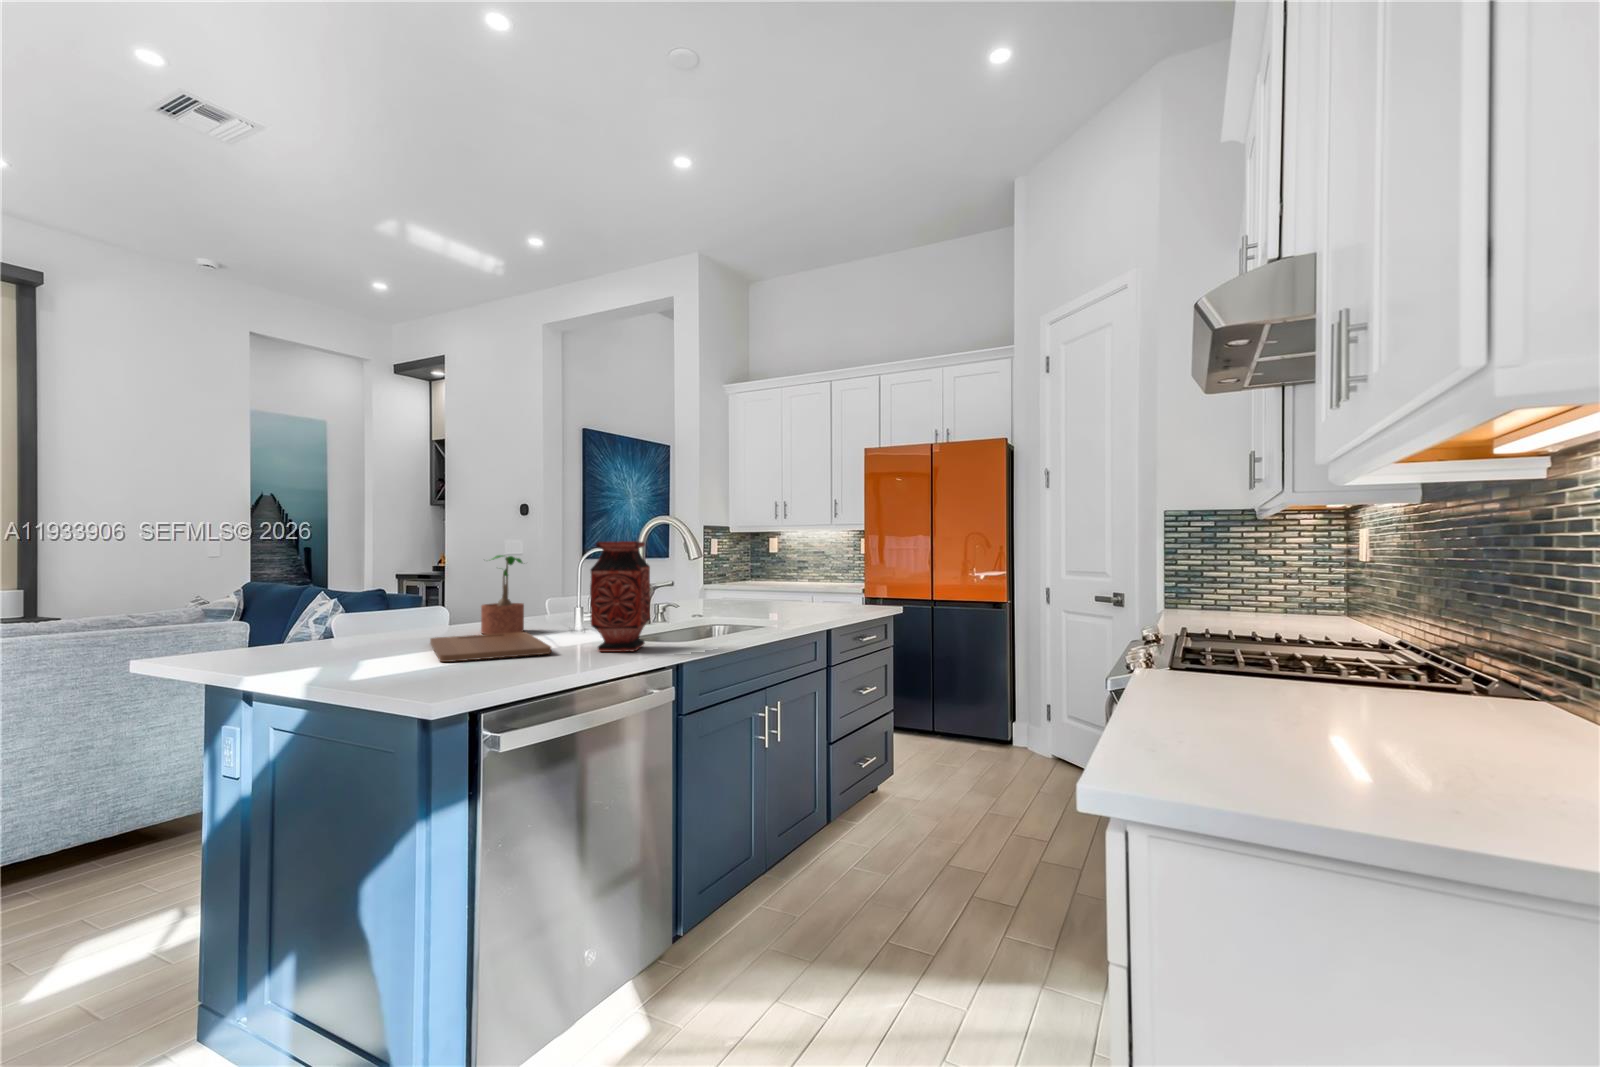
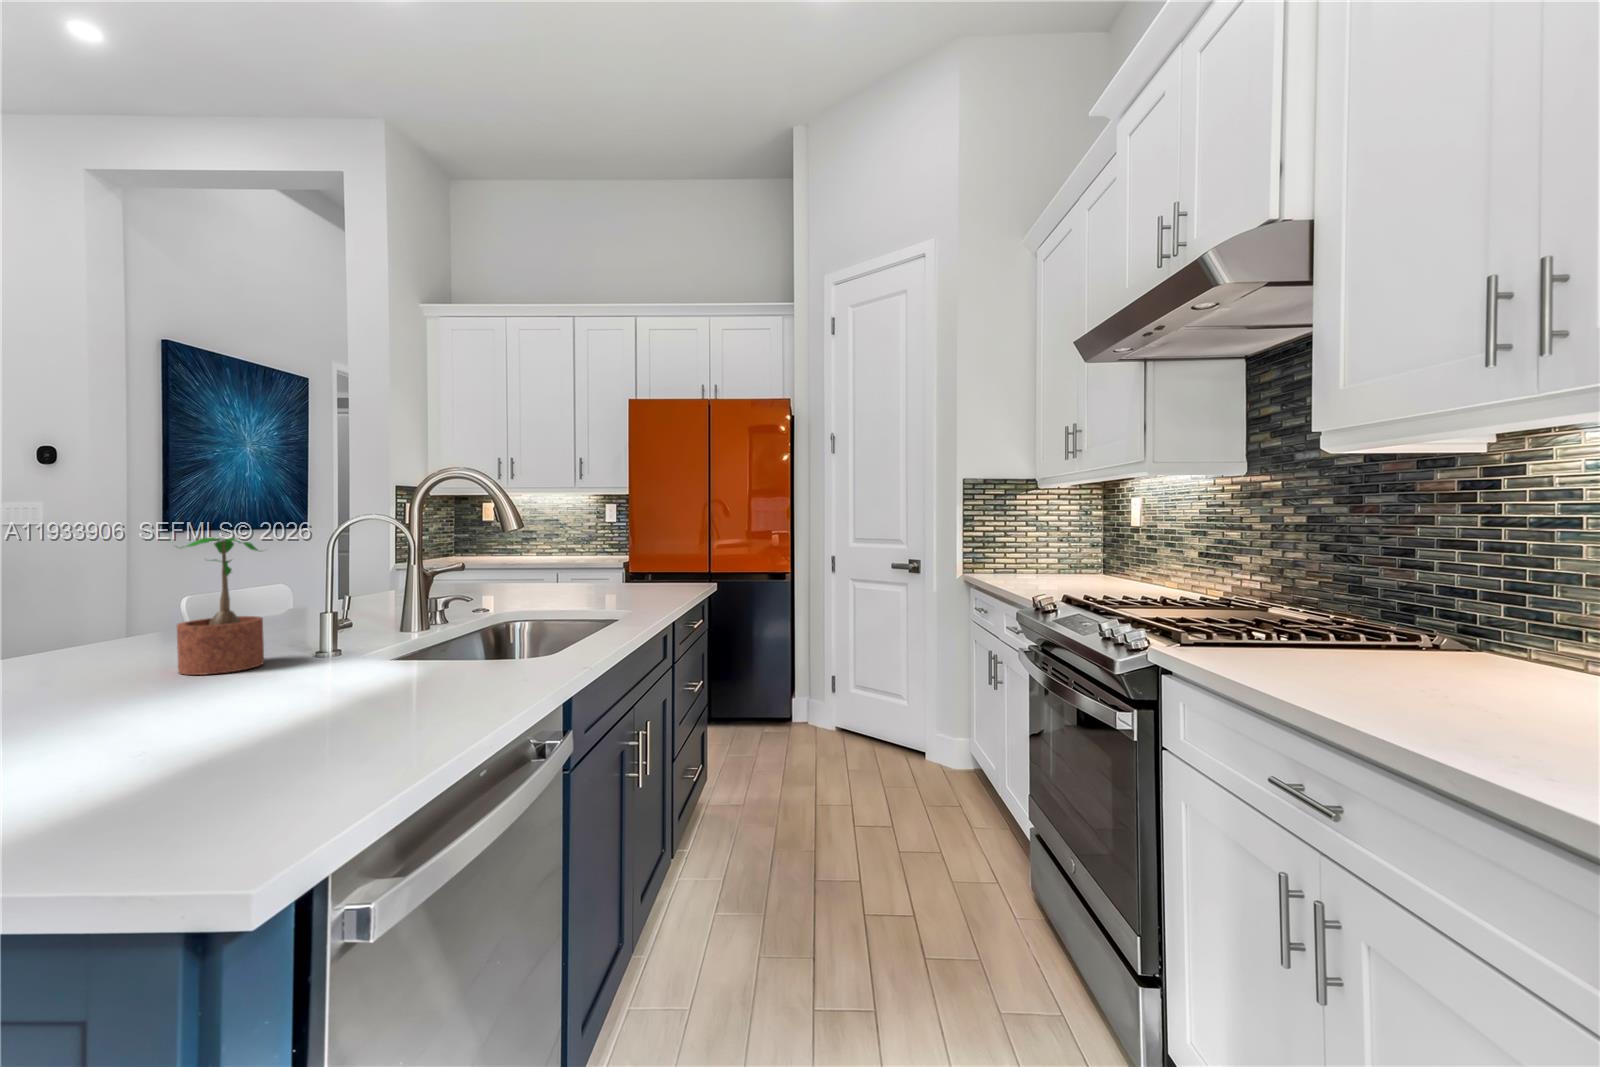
vase: present [590,541,650,652] -> none [457,515,549,687]
cutting board: present [430,632,551,662] -> none [103,666,406,748]

